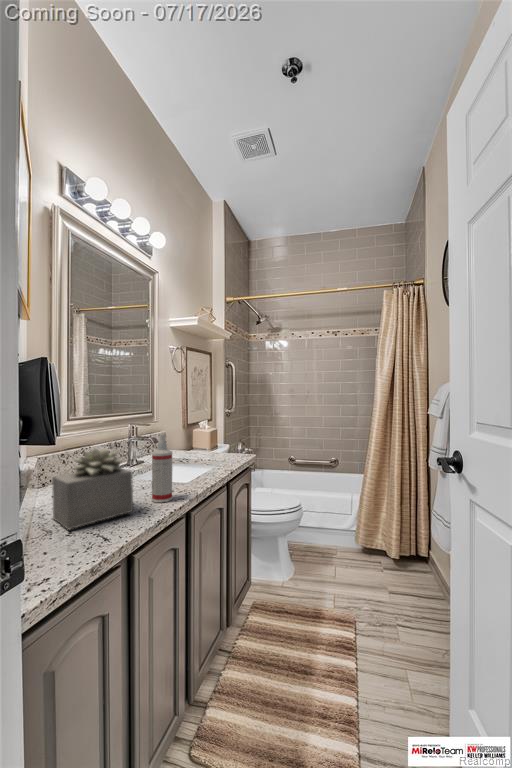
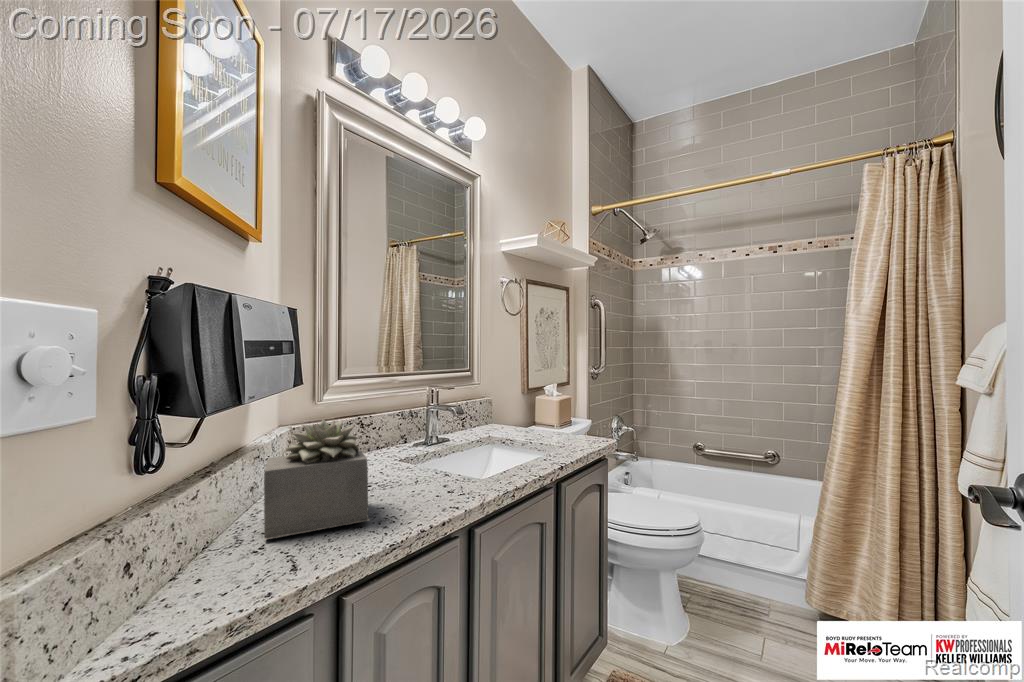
spray bottle: present [152,435,172,502] -> none [412,404,443,509]

